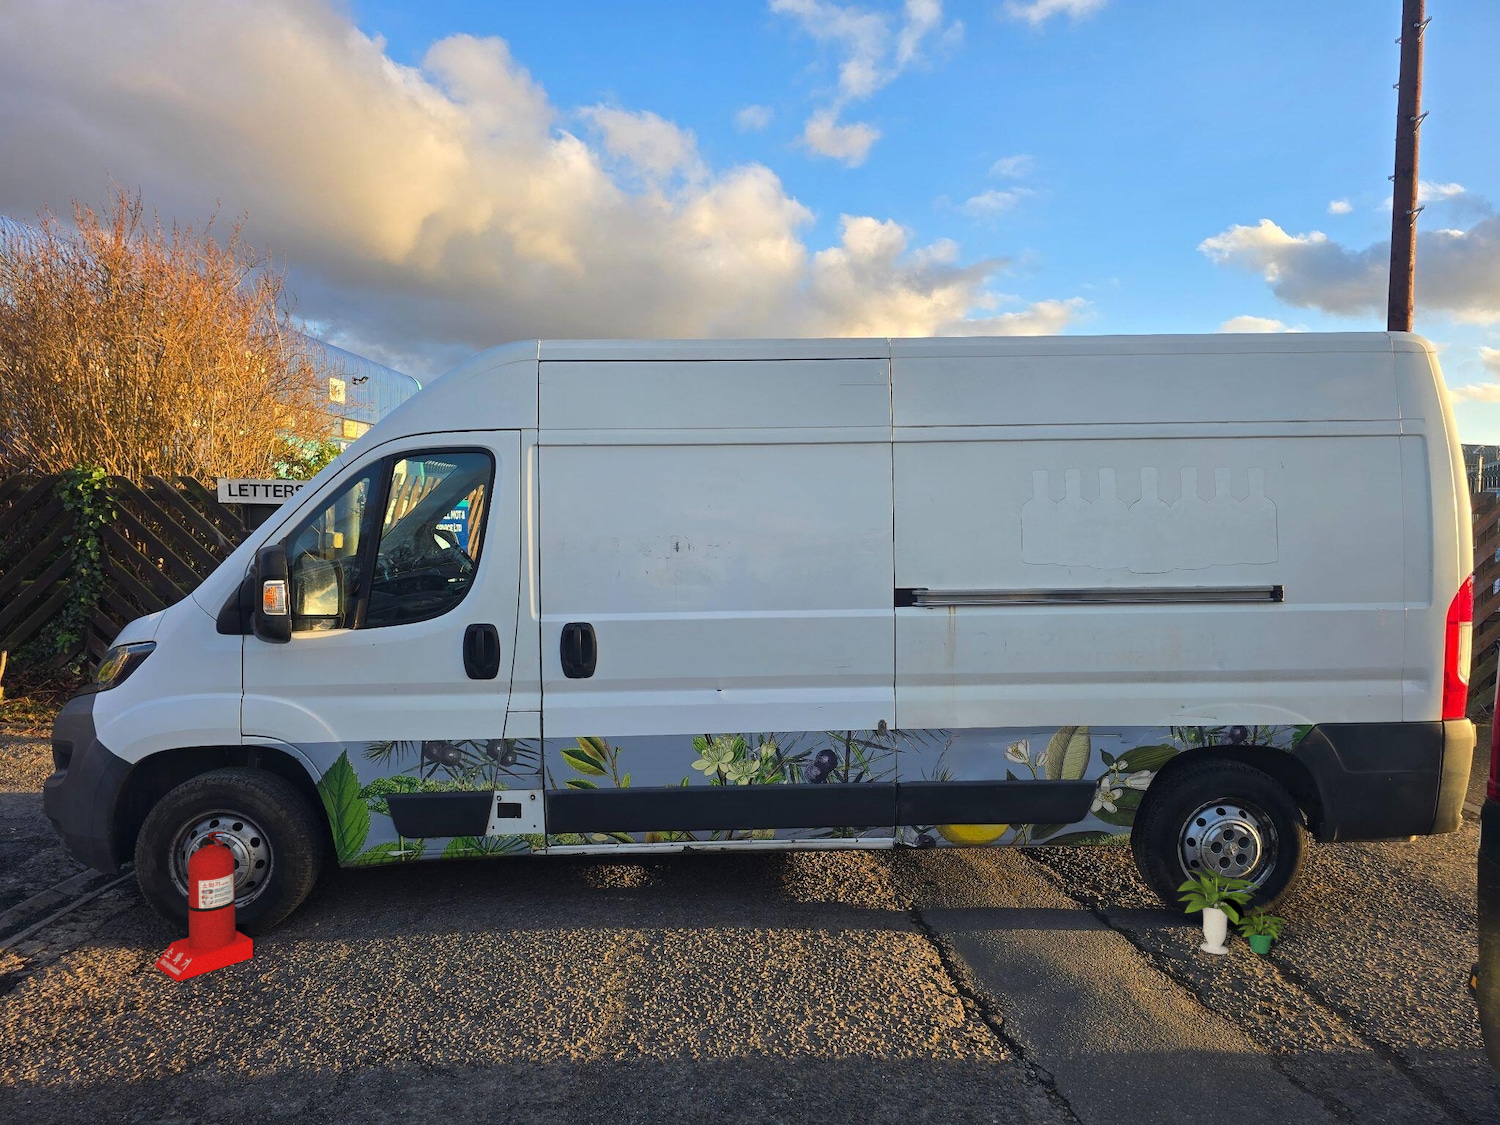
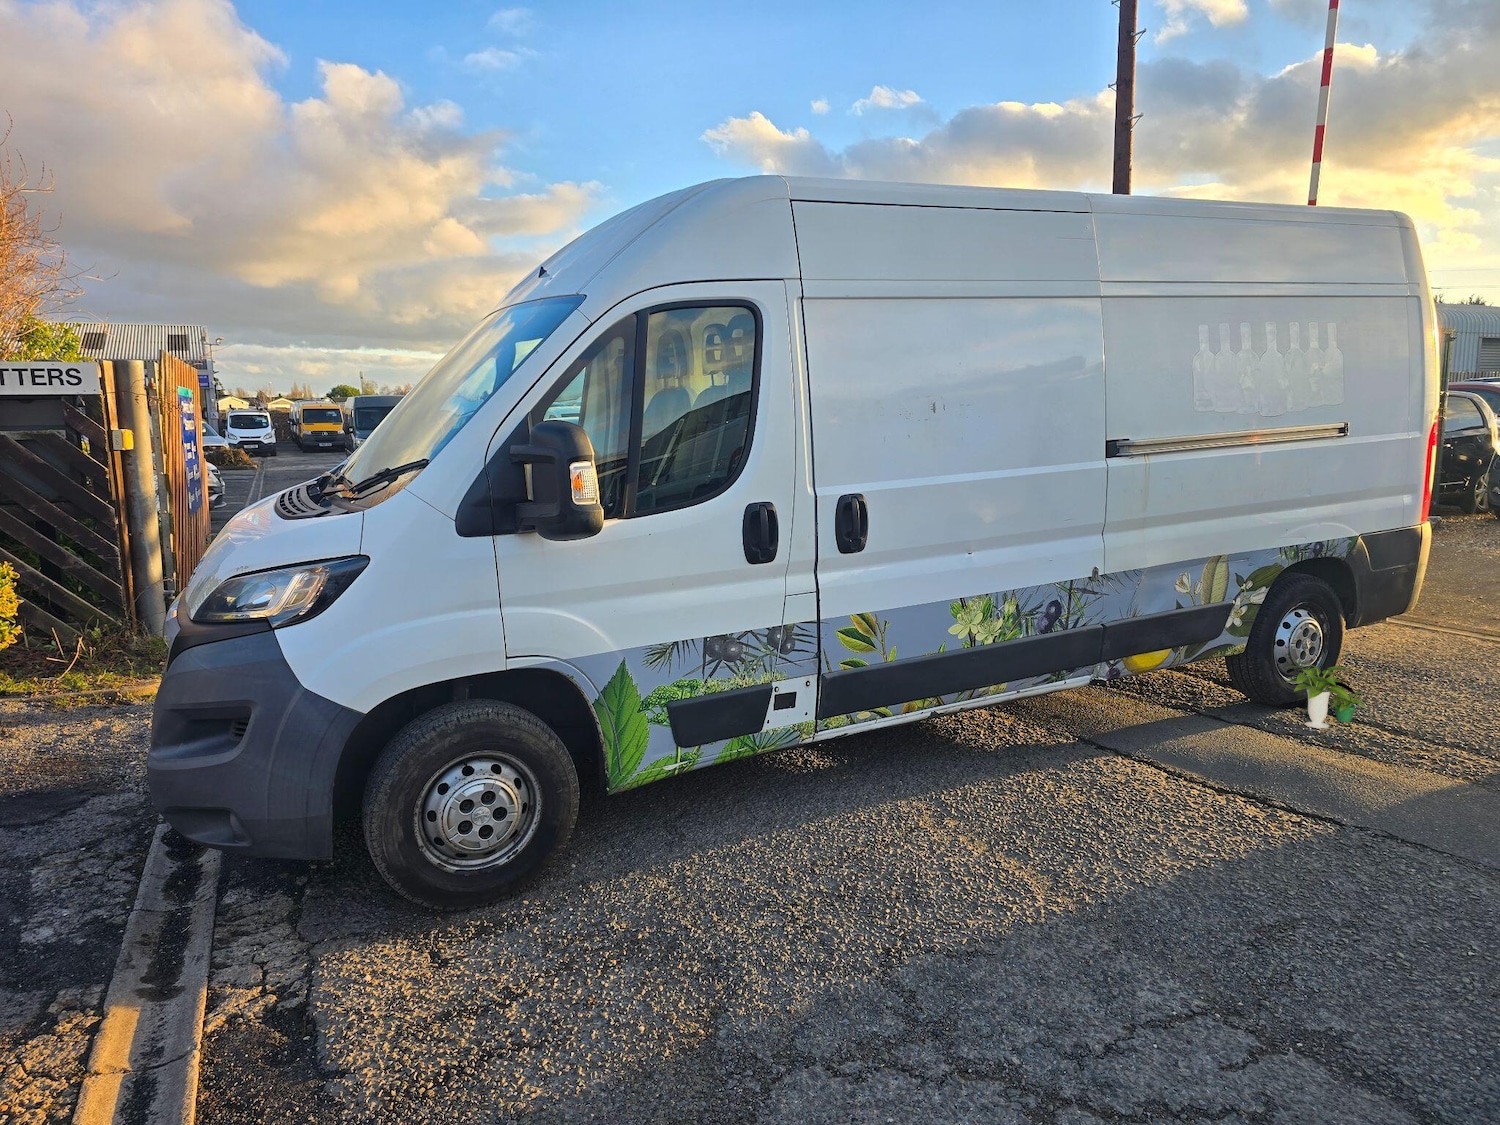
fire extinguisher: present [155,831,253,982] -> none [459,773,560,955]

